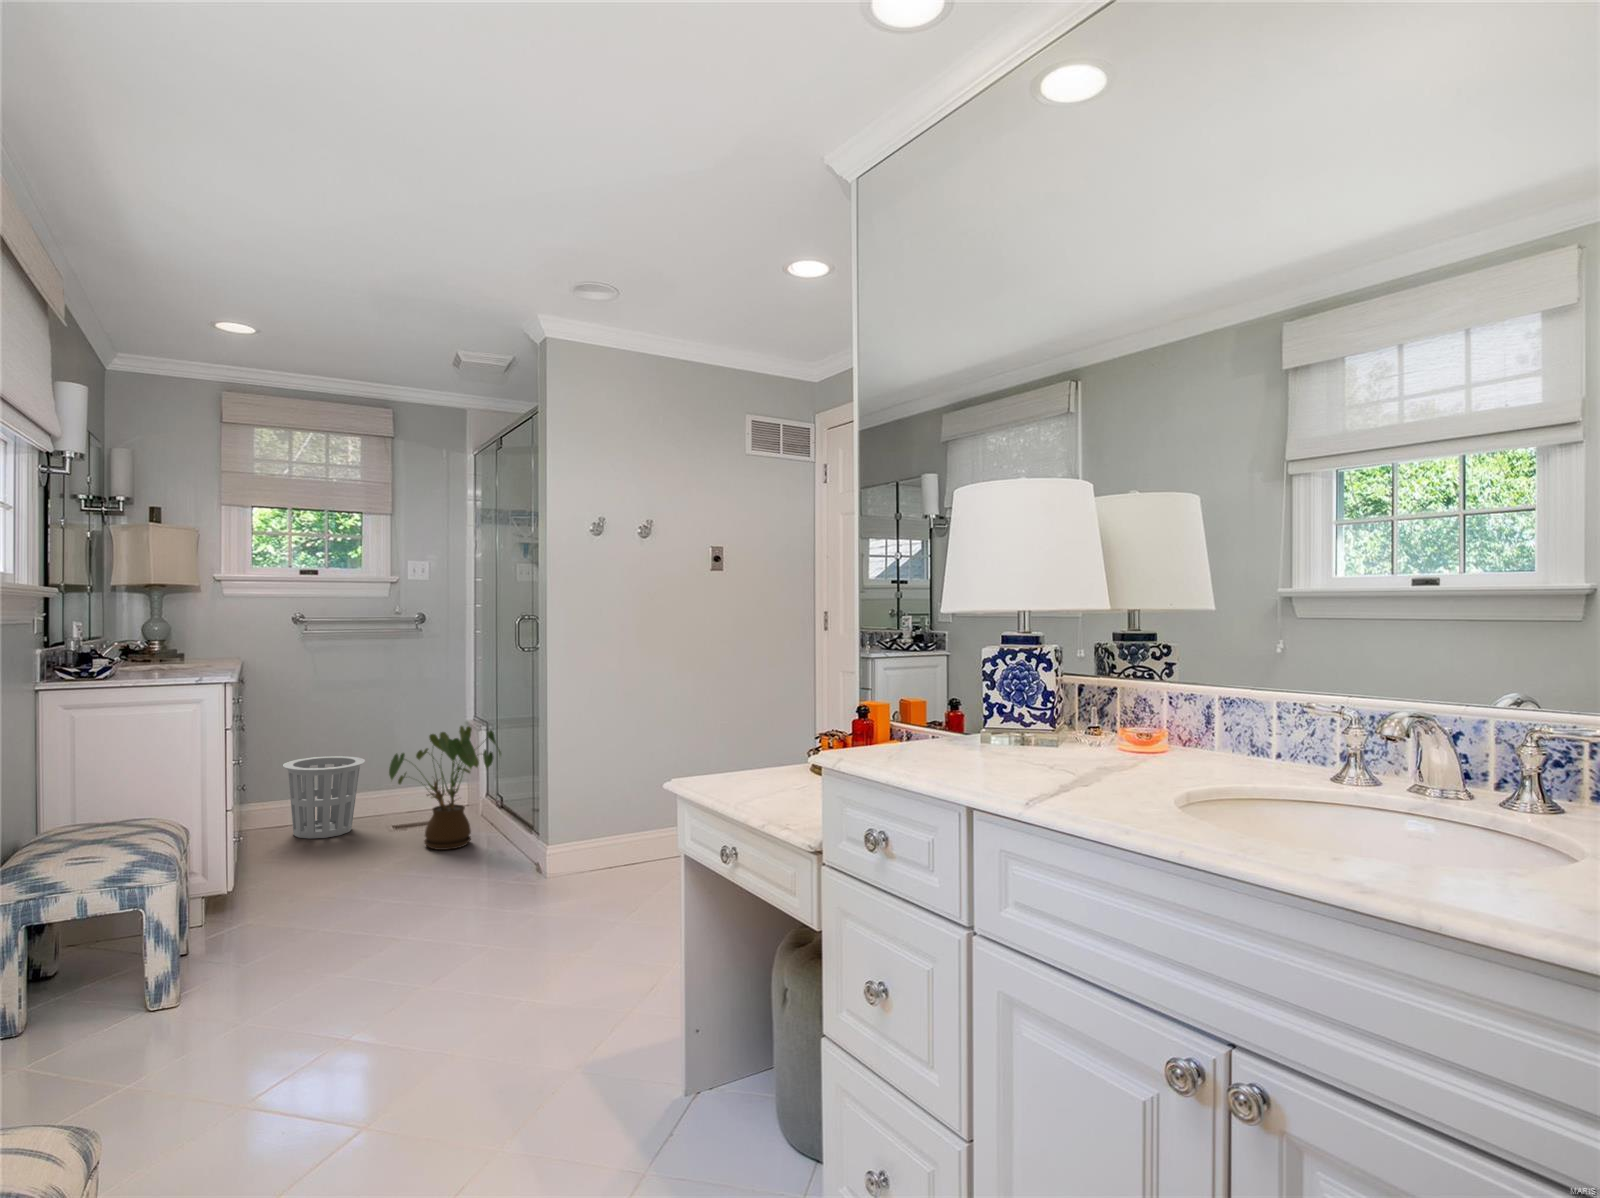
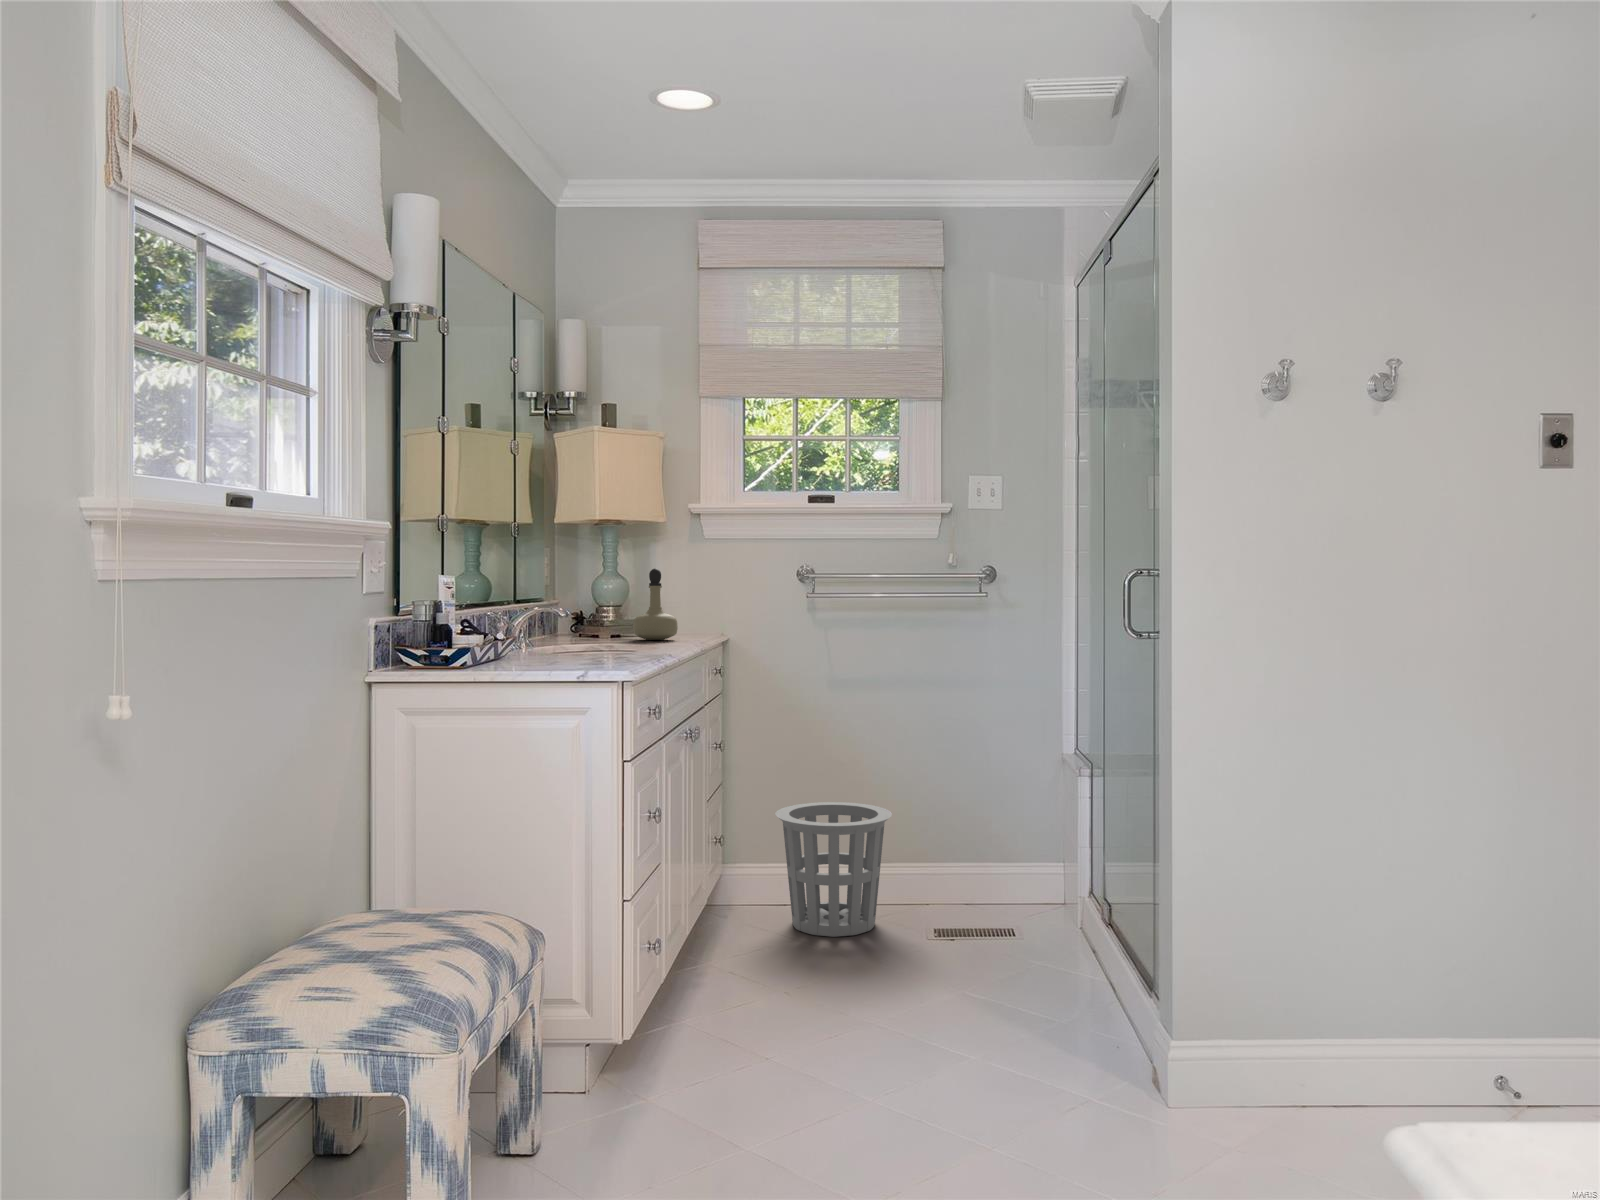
perfume bottle: none [185,611,219,658] -> present [633,568,678,640]
house plant: present [389,726,501,850] -> none [914,768,1109,996]

